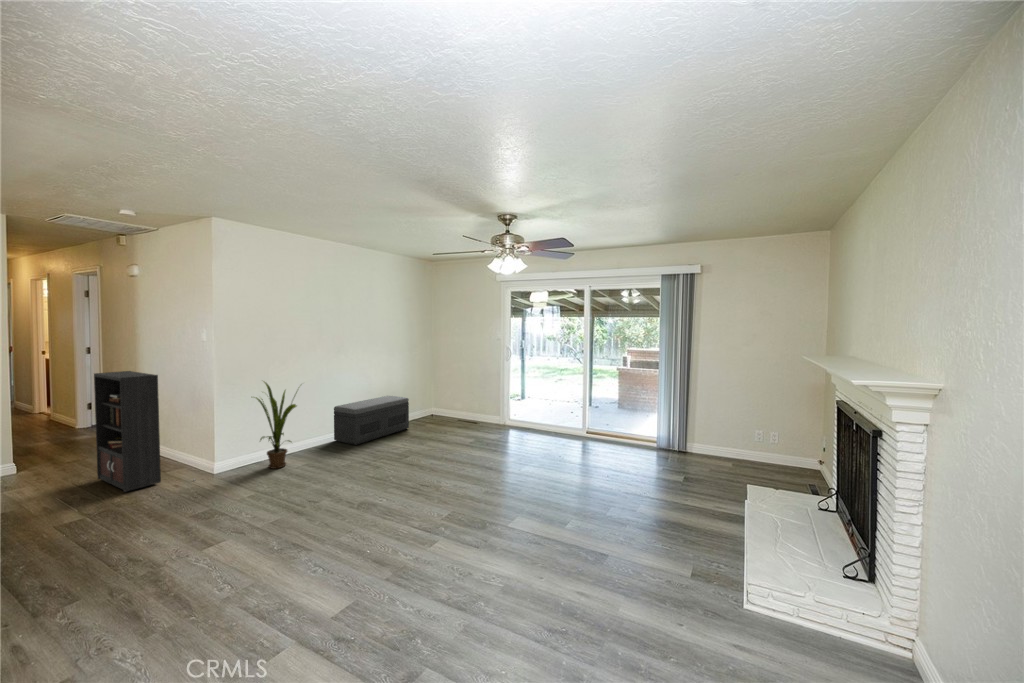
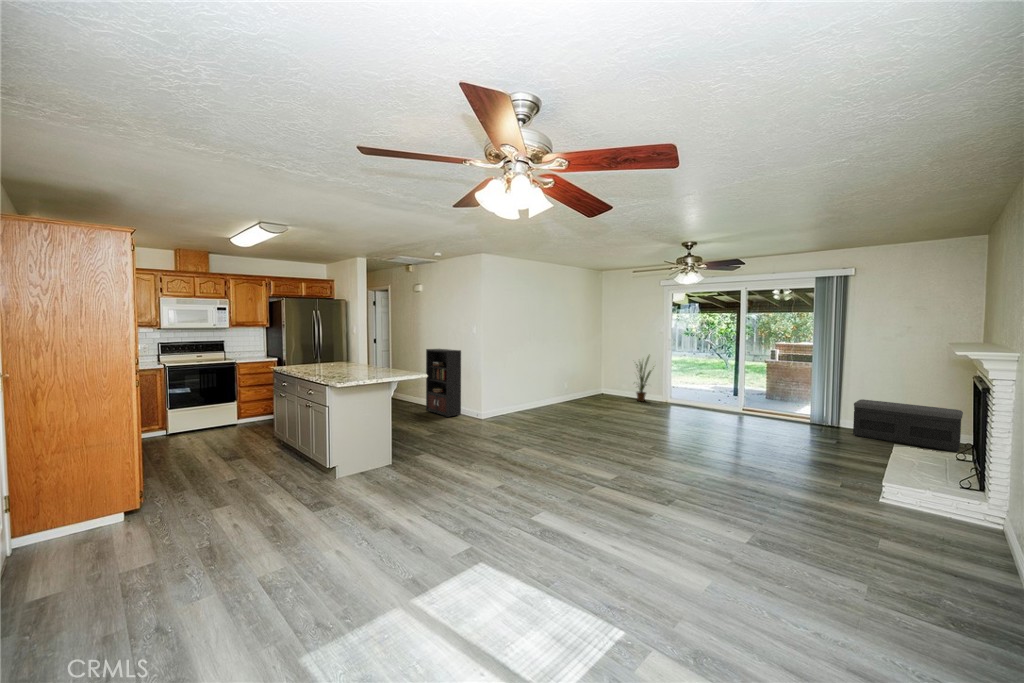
house plant: present [256,382,297,469] -> present [636,356,651,401]
storage bench: present [334,396,409,445] -> present [853,399,963,452]

